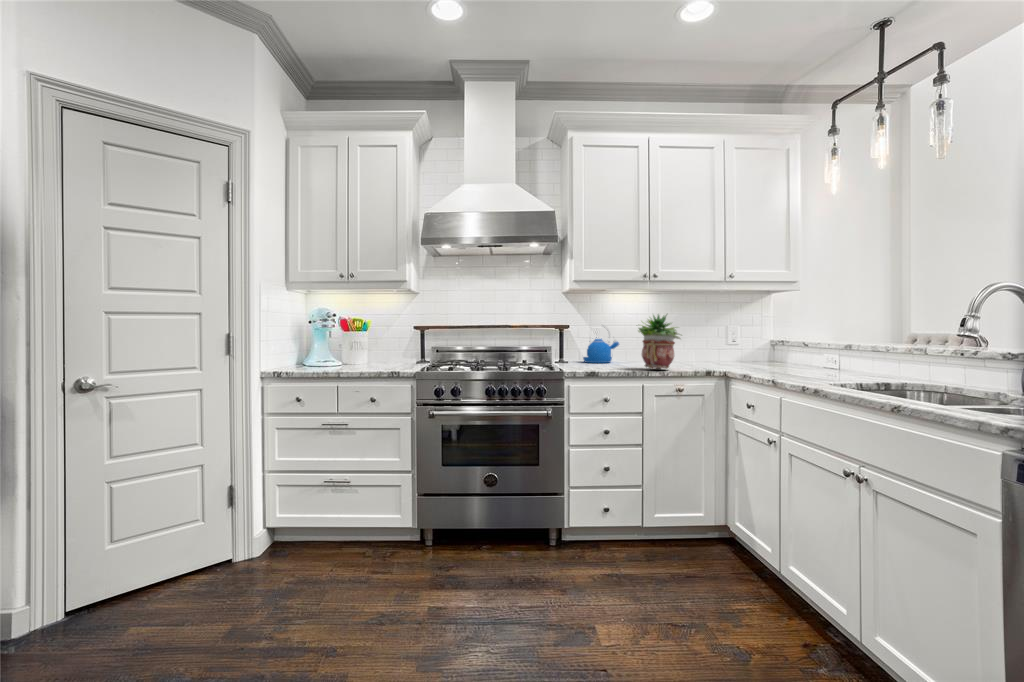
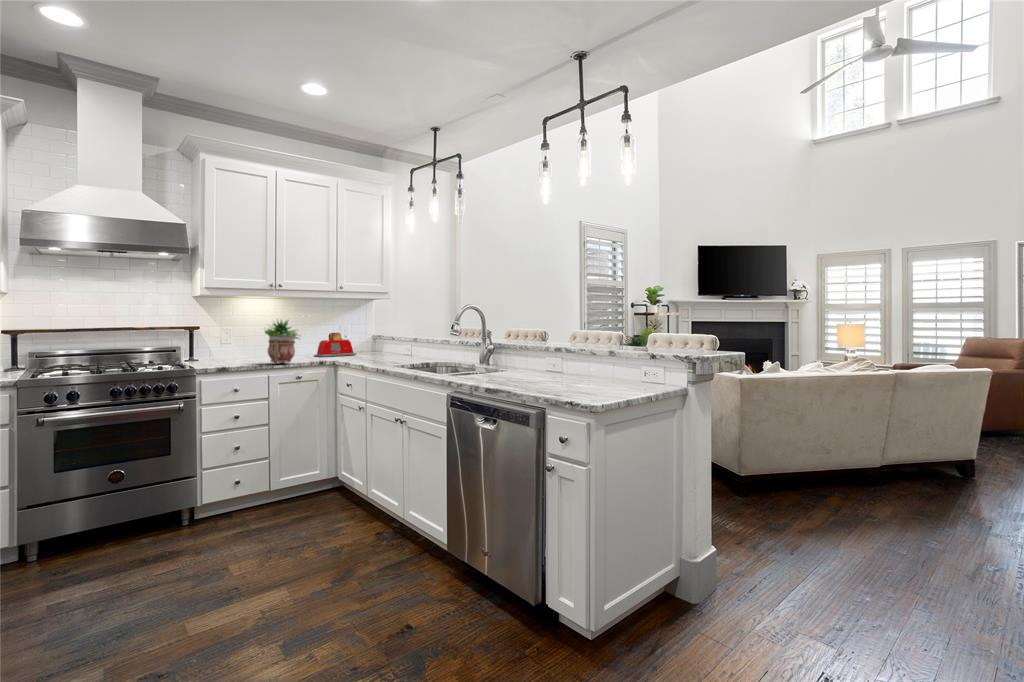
kettle: present [583,326,619,363] -> none [215,325,251,360]
toaster: none [689,333,743,363] -> present [314,333,356,357]

